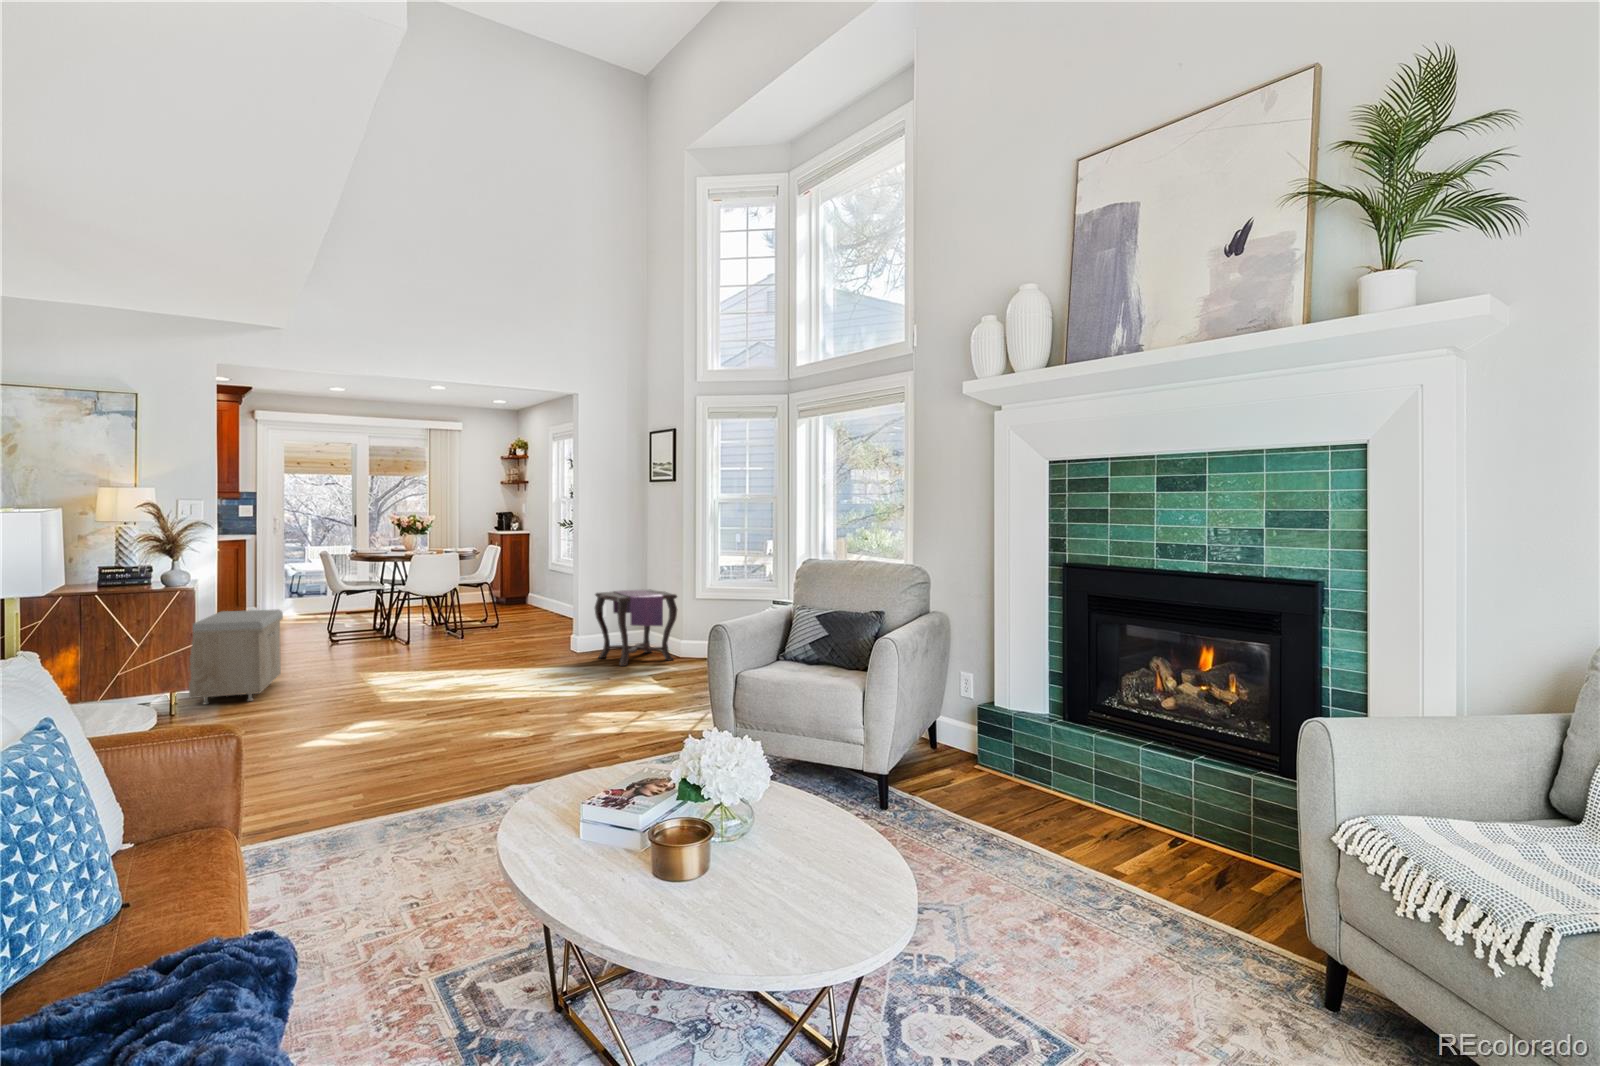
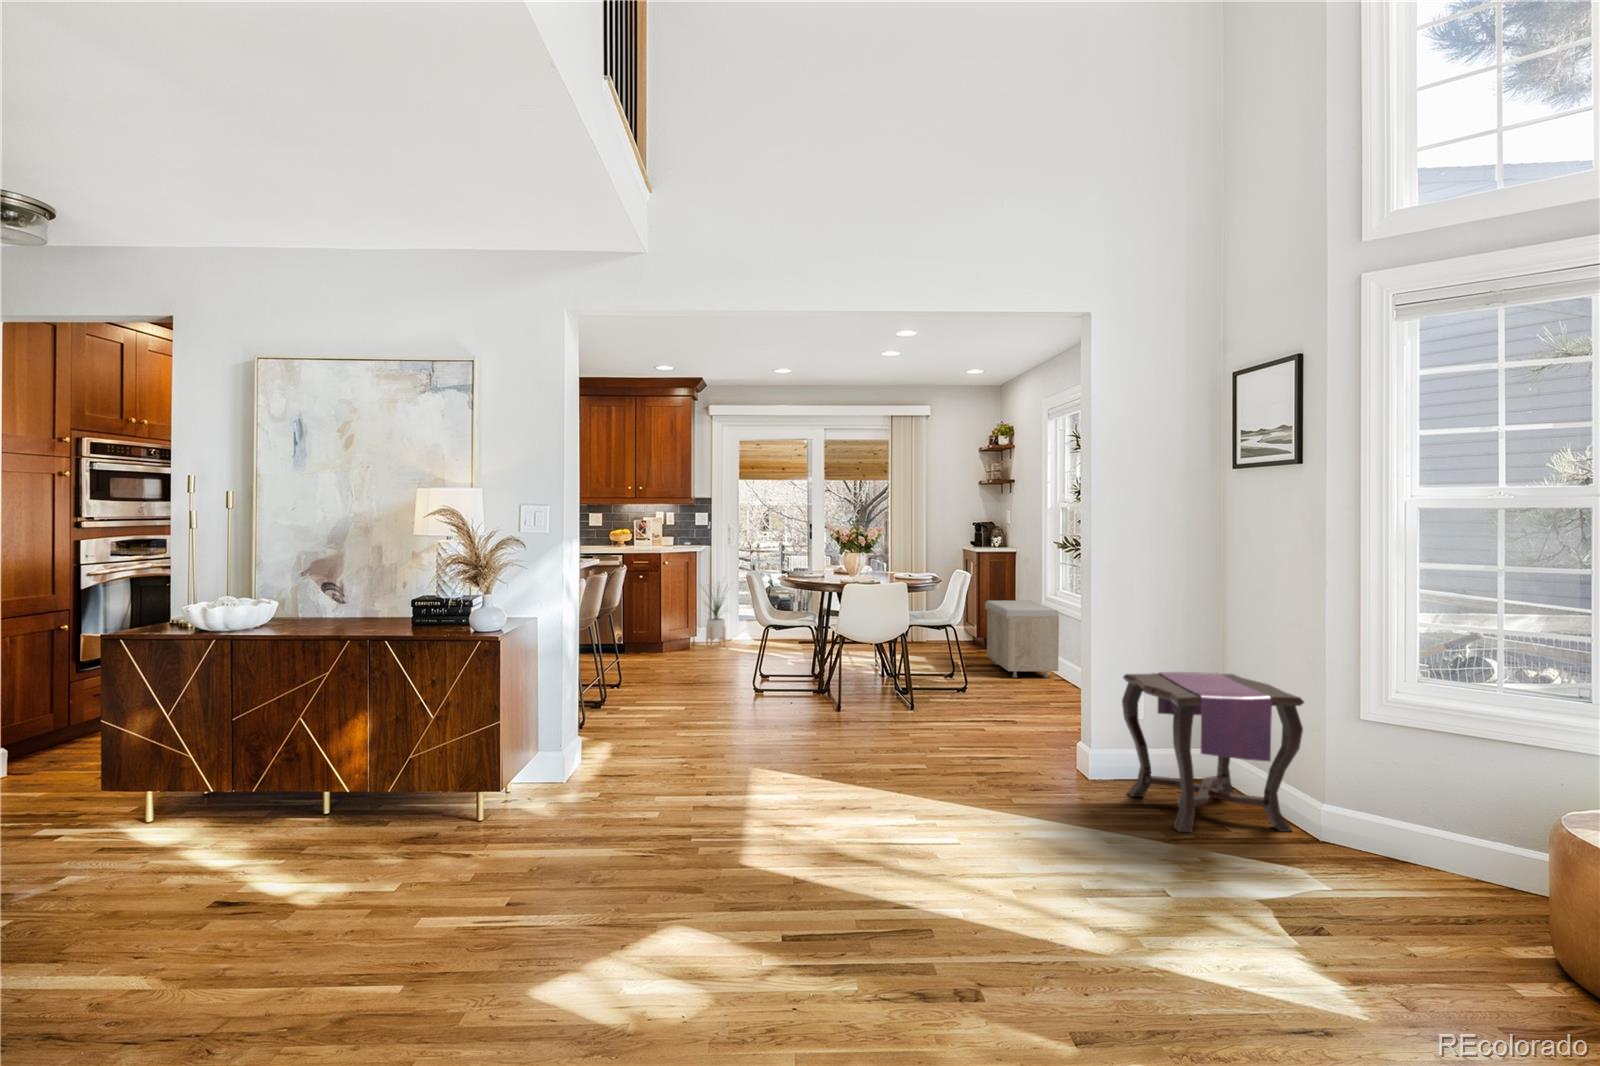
house plant: none [249,559,287,621] -> present [706,586,727,647]
storage bench: present [189,609,283,704] -> present [985,600,1059,677]

